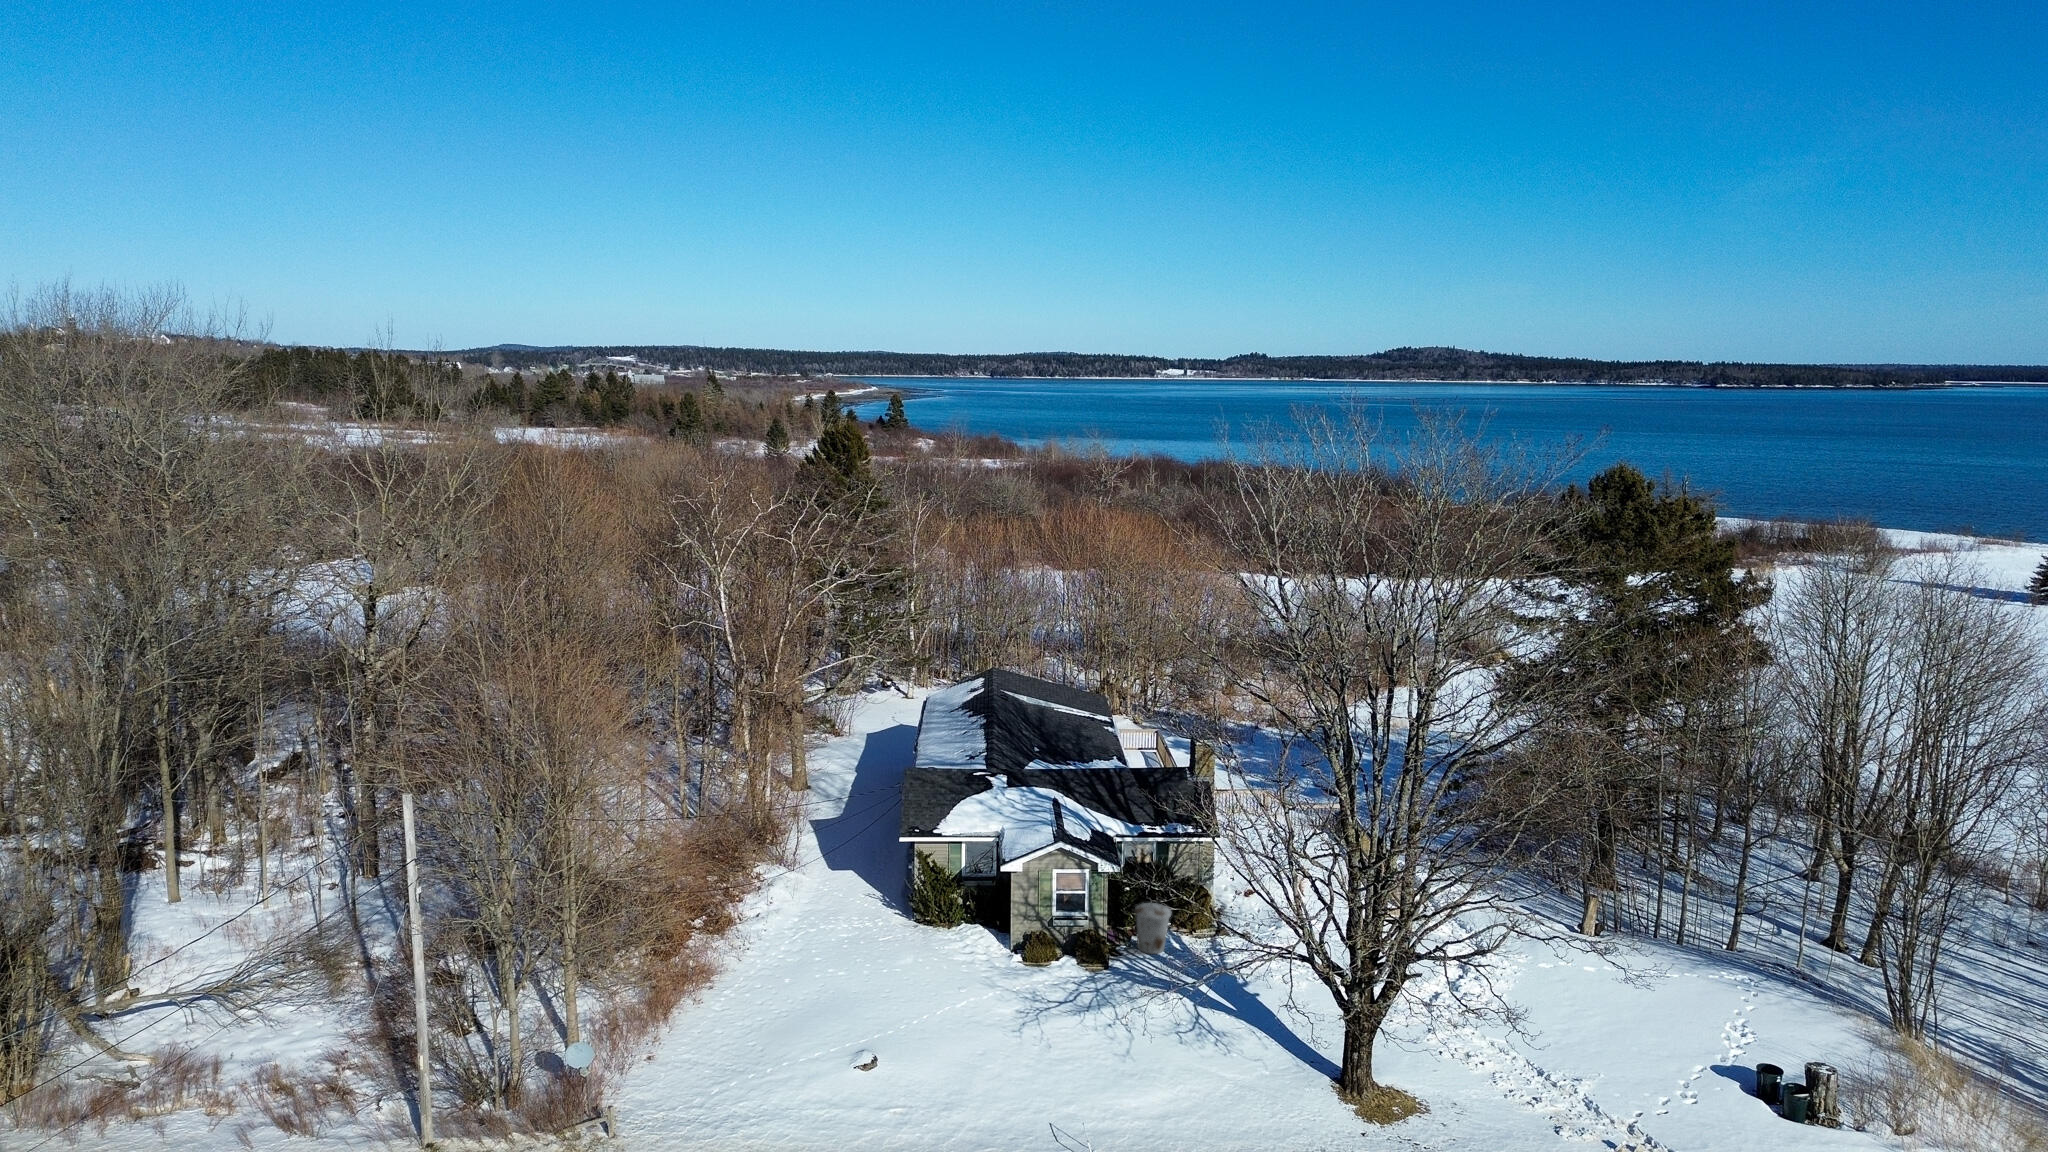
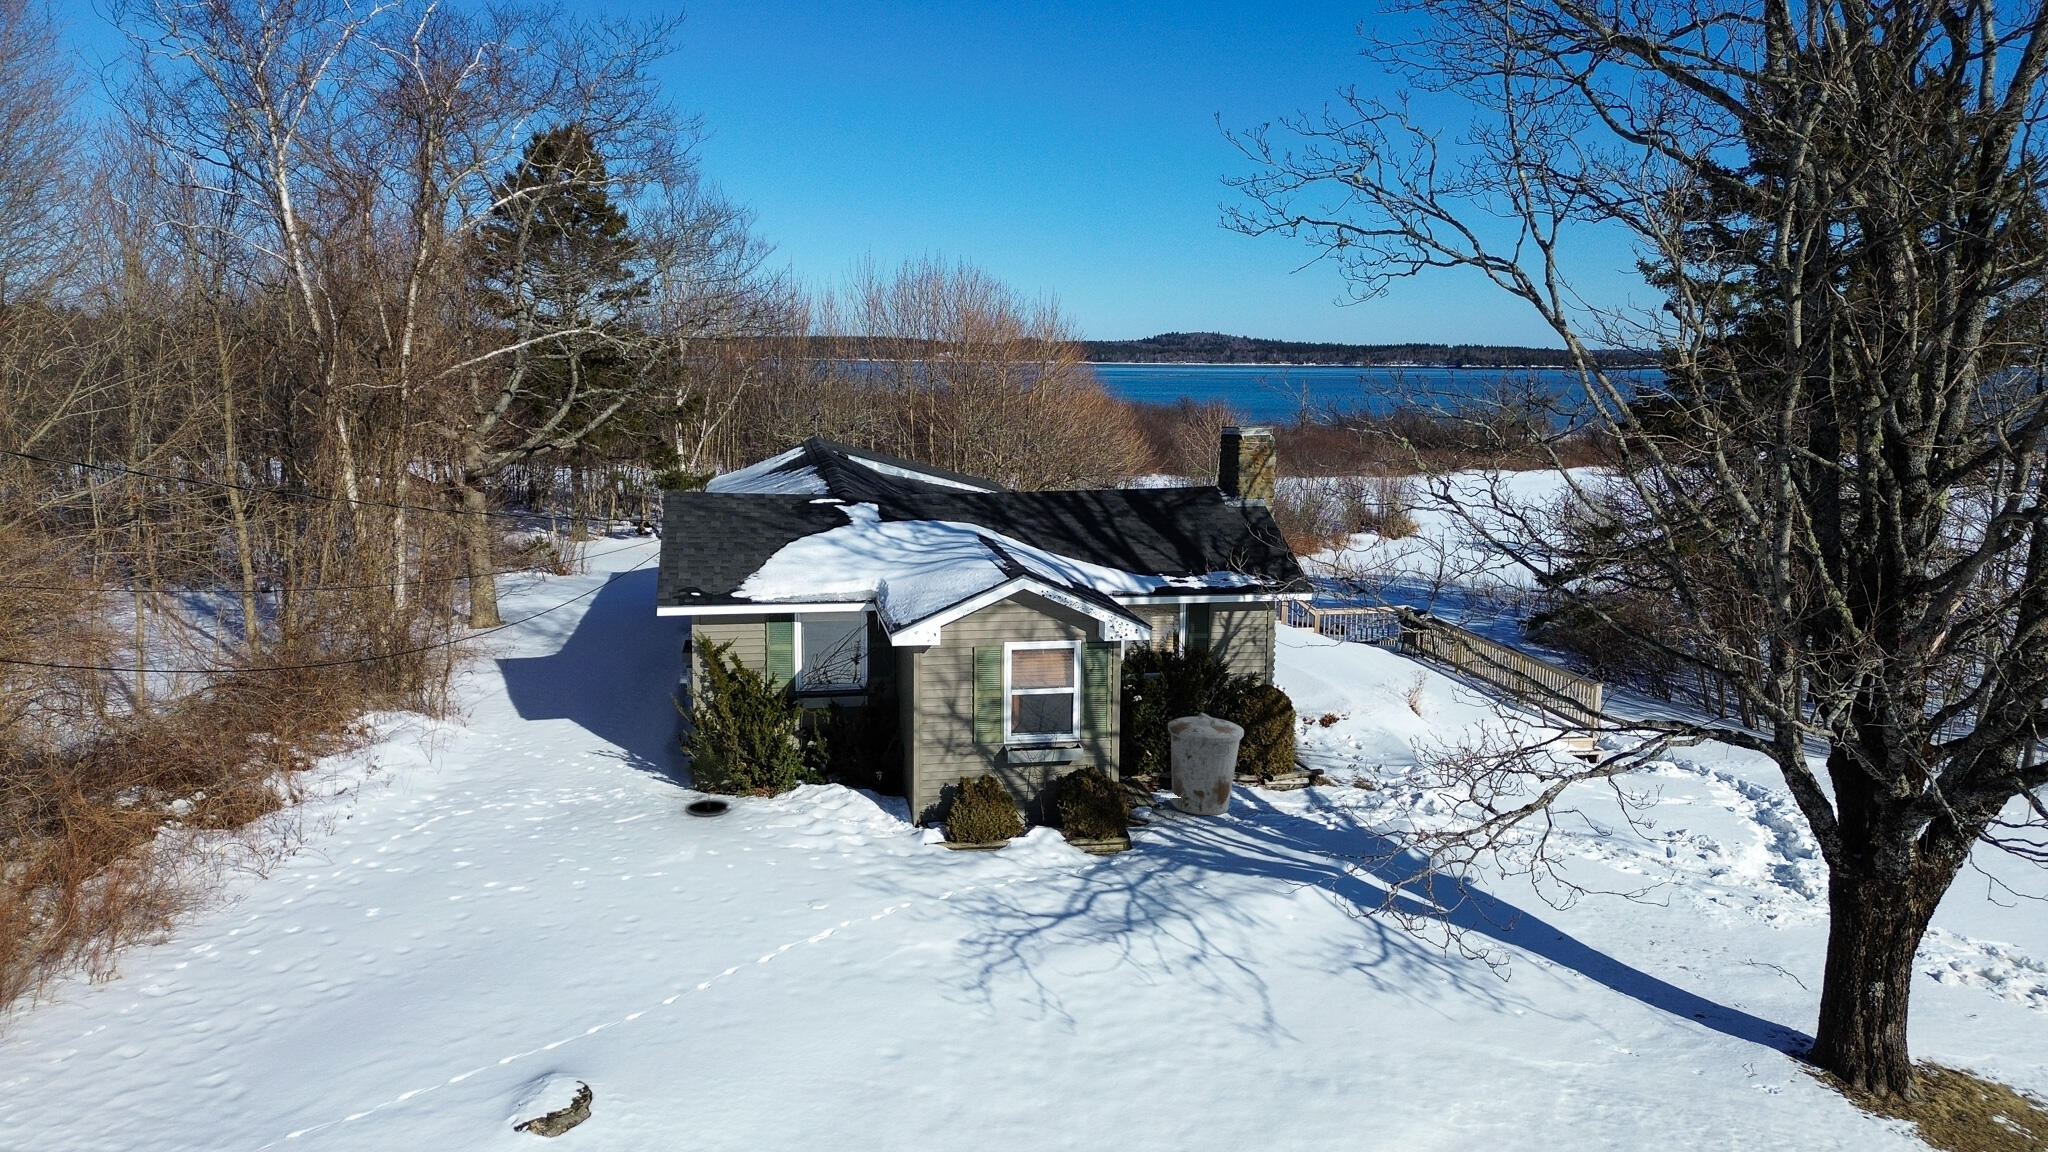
potted tree: none [907,901,932,939] -> present [682,737,733,816]

